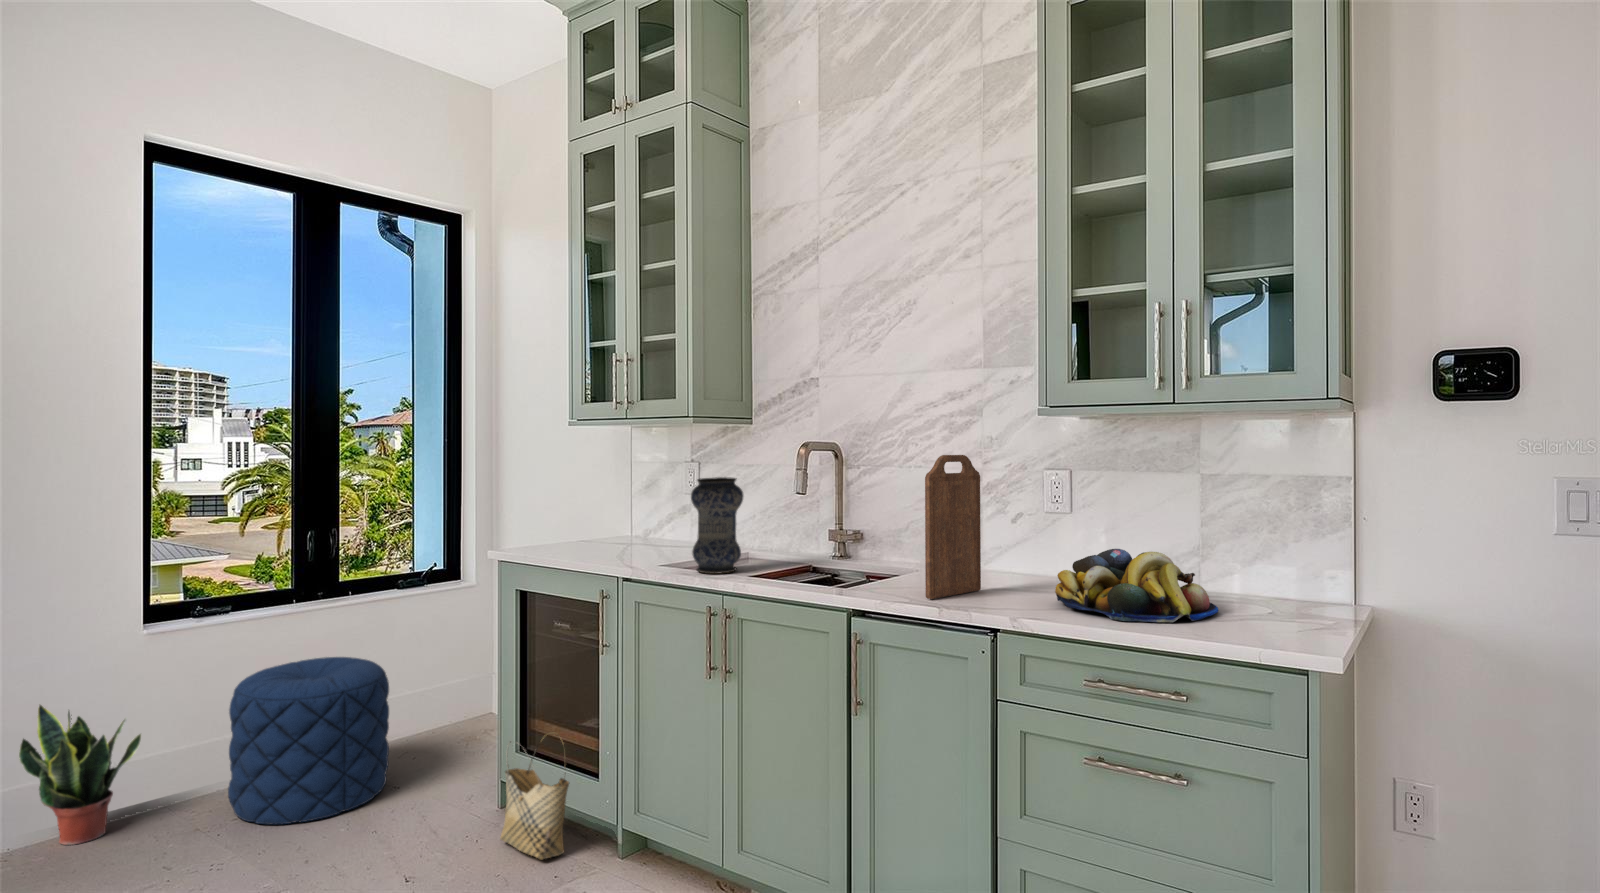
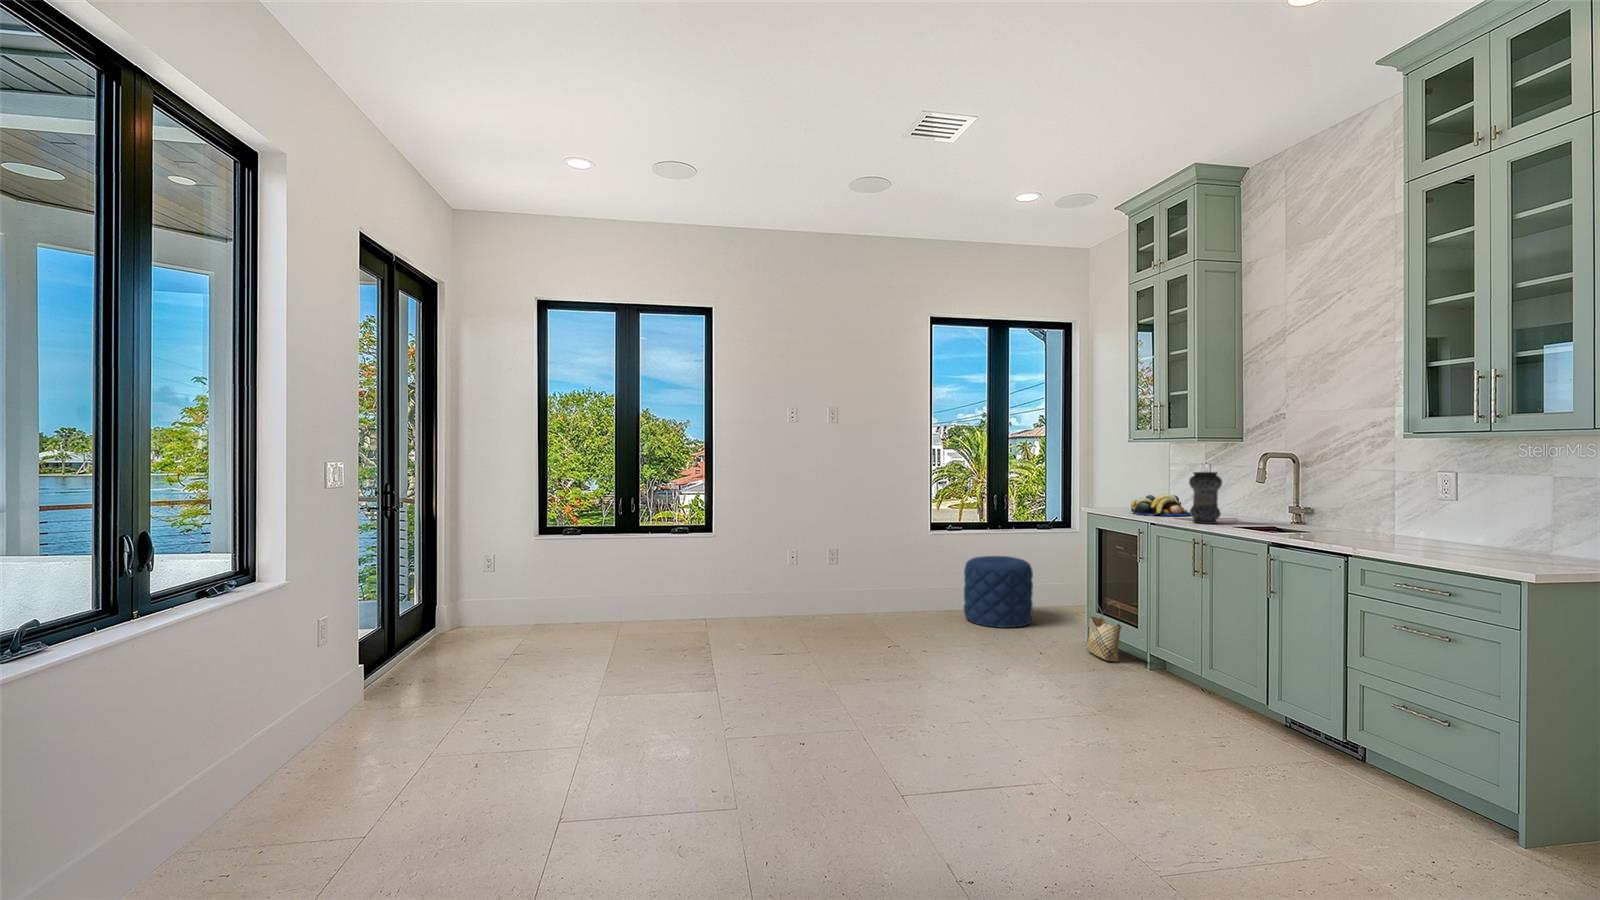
cutting board: present [925,455,981,599] -> none [1317,461,1366,541]
fruit bowl: present [1055,549,1218,622] -> present [1131,494,1191,516]
potted plant: present [19,705,141,845] -> none [891,557,931,616]

